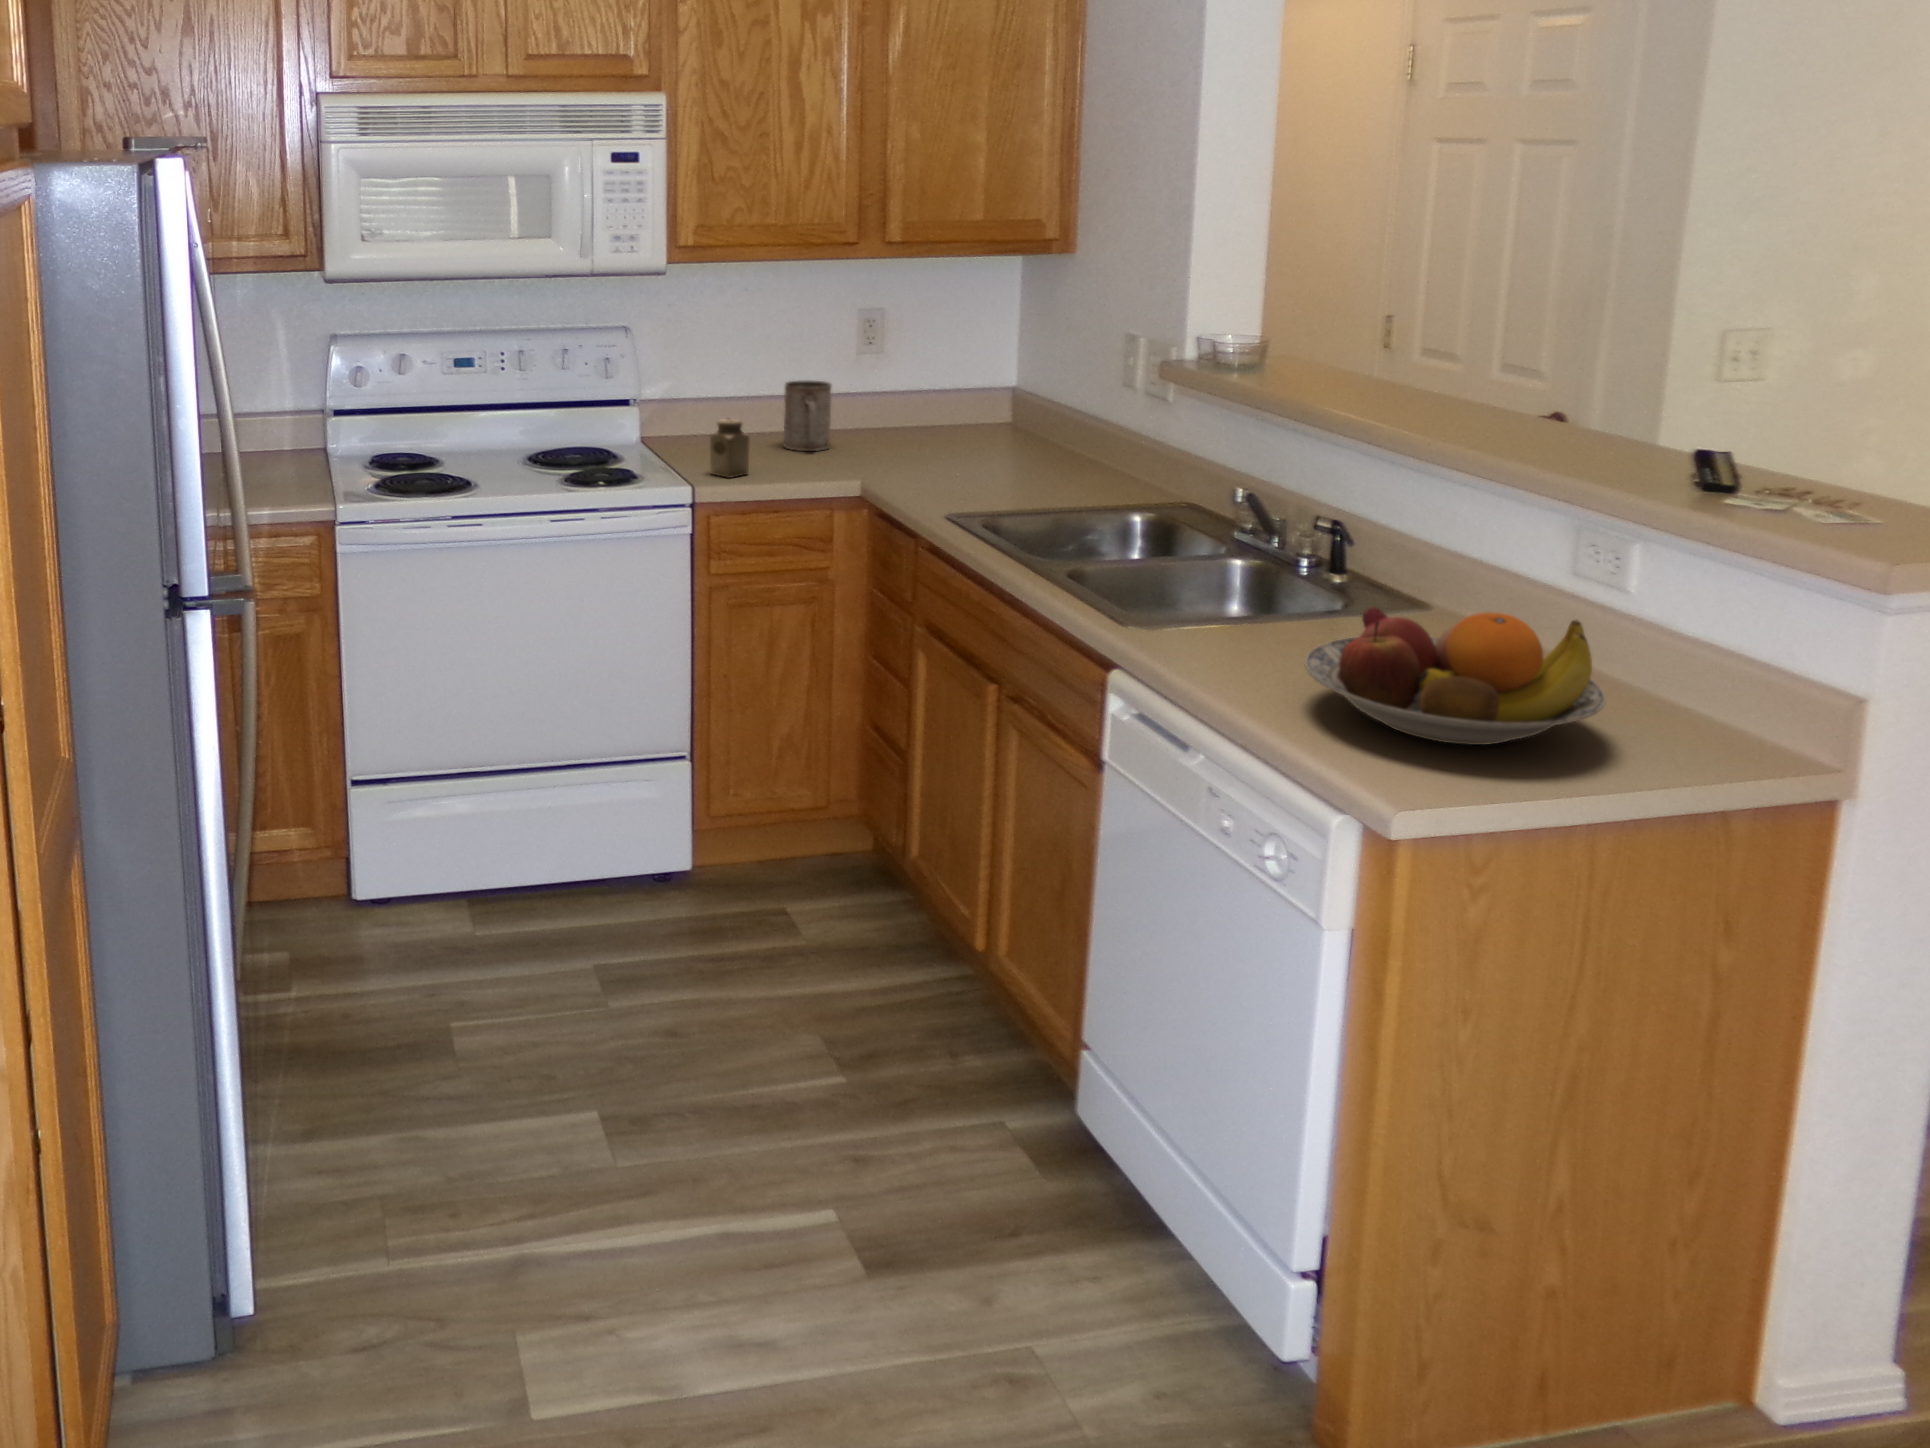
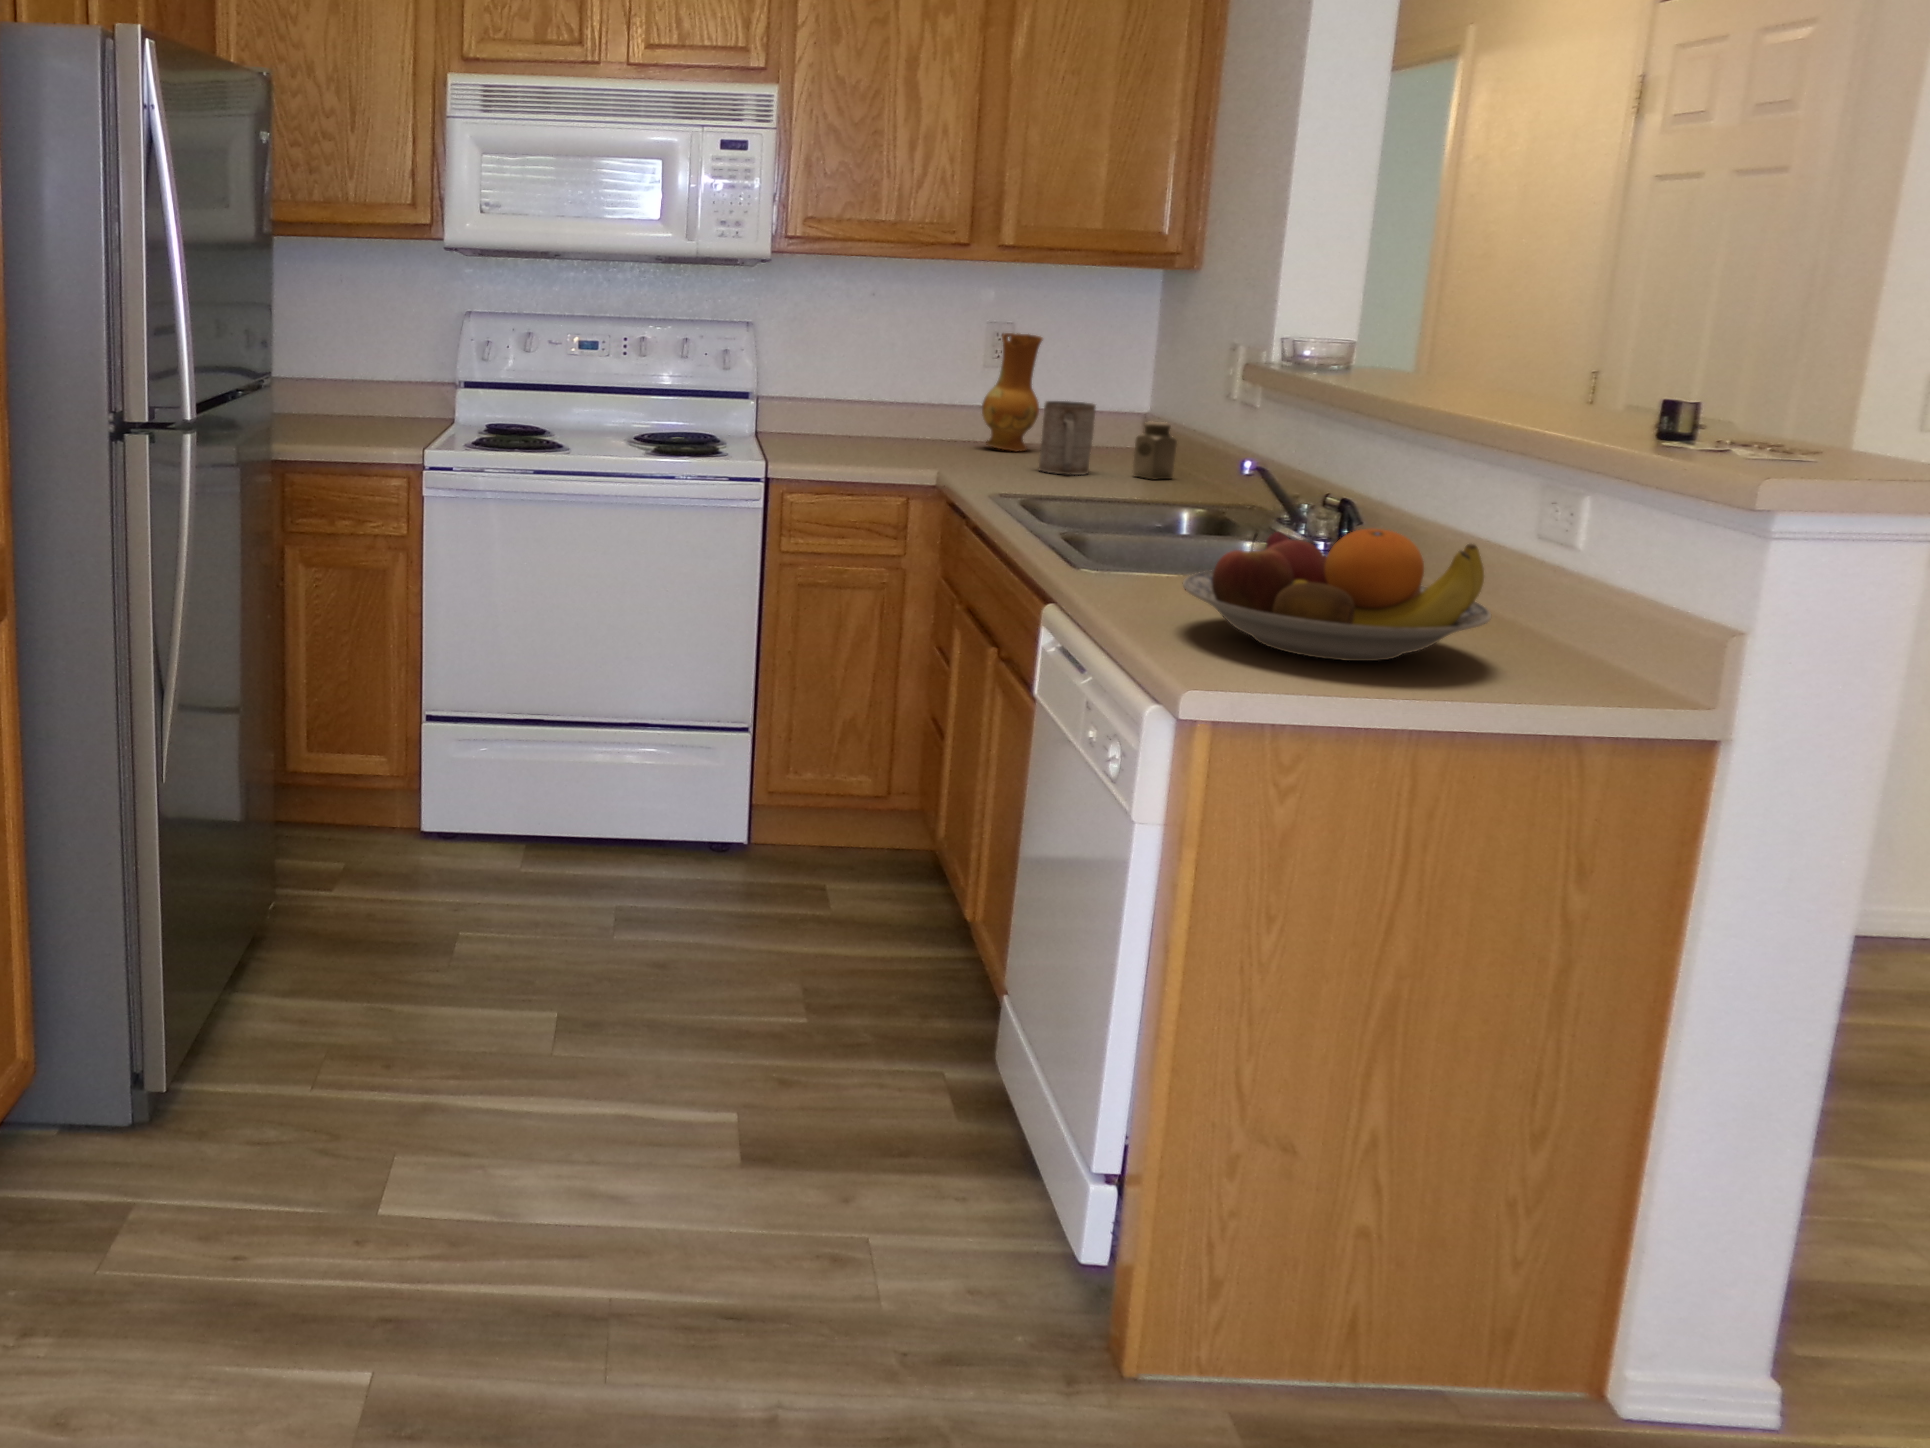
ceramic jug: none [865,320,923,439] -> present [982,333,1043,452]
mug: present [784,380,832,451] -> present [1039,401,1096,475]
salt shaker: present [710,419,749,478] -> present [1133,421,1177,480]

